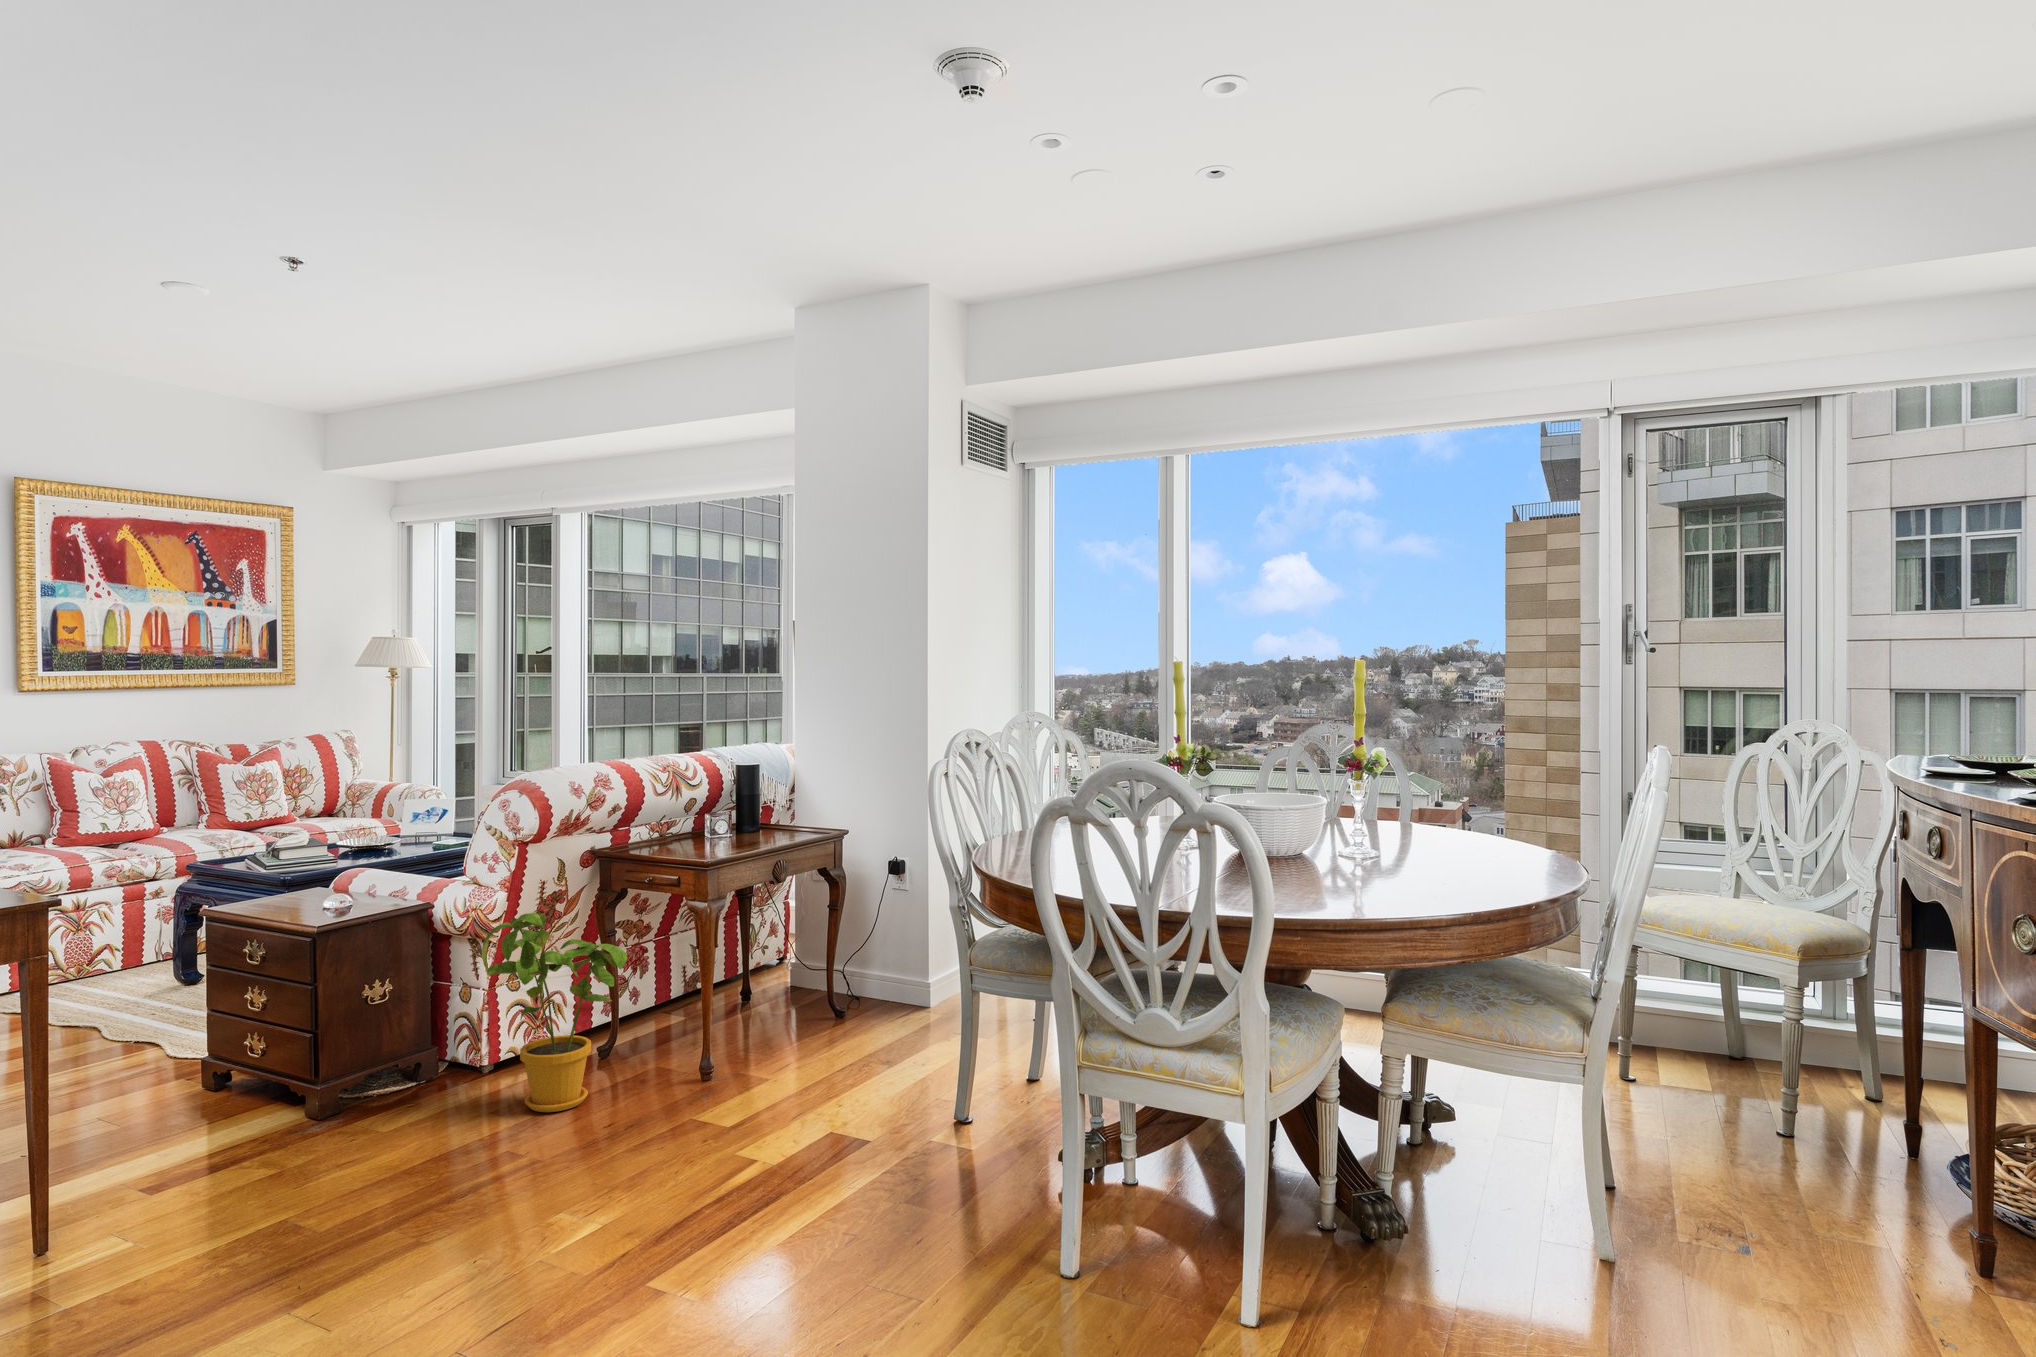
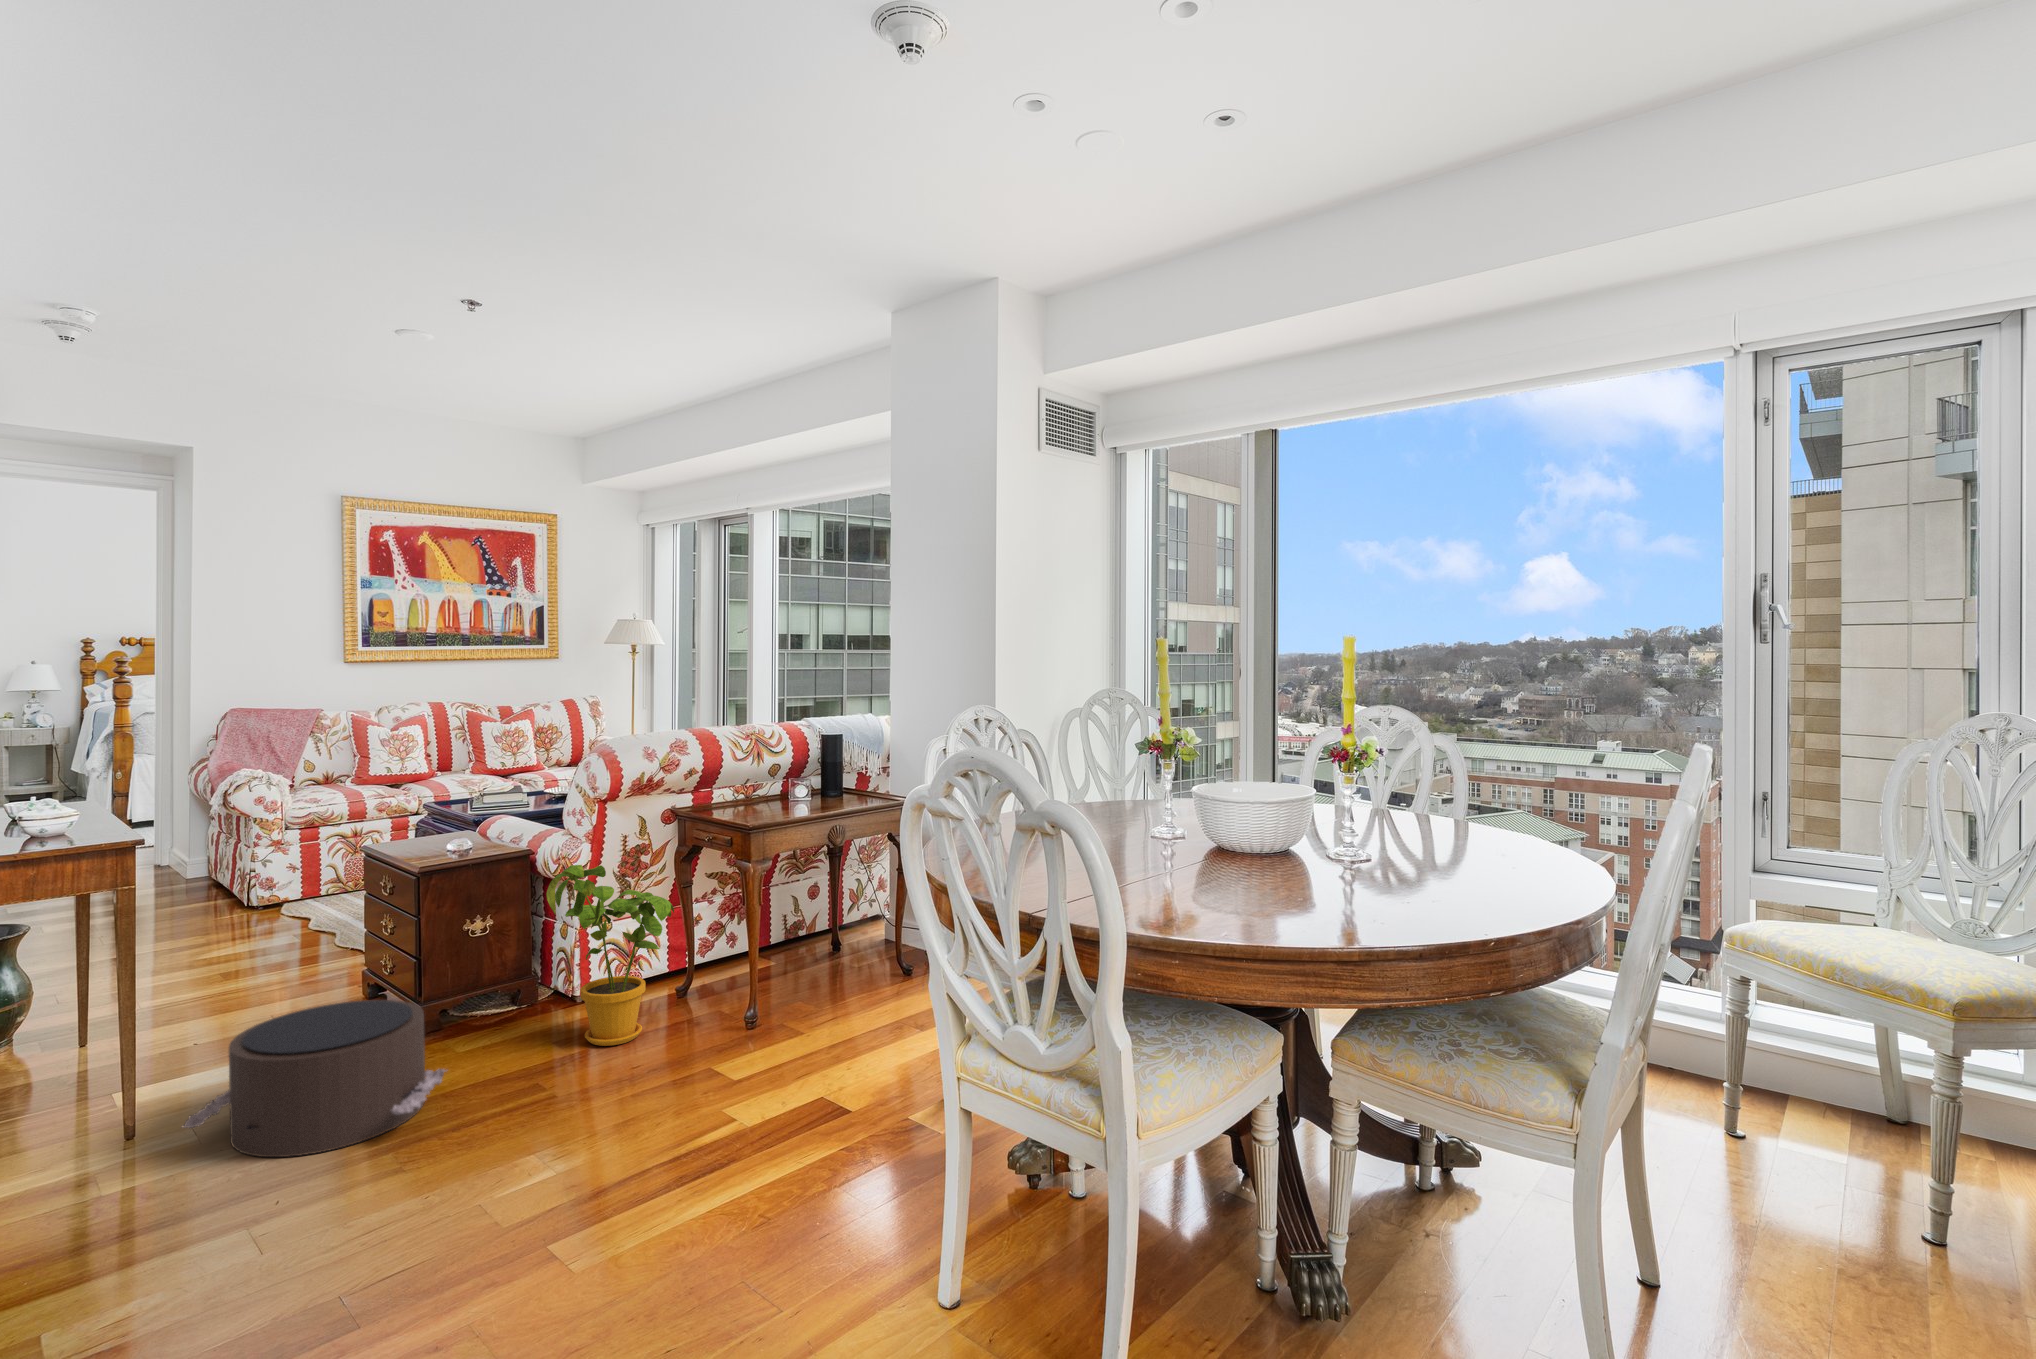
pouf: none [127,1077,411,1257] -> present [183,1000,447,1157]

